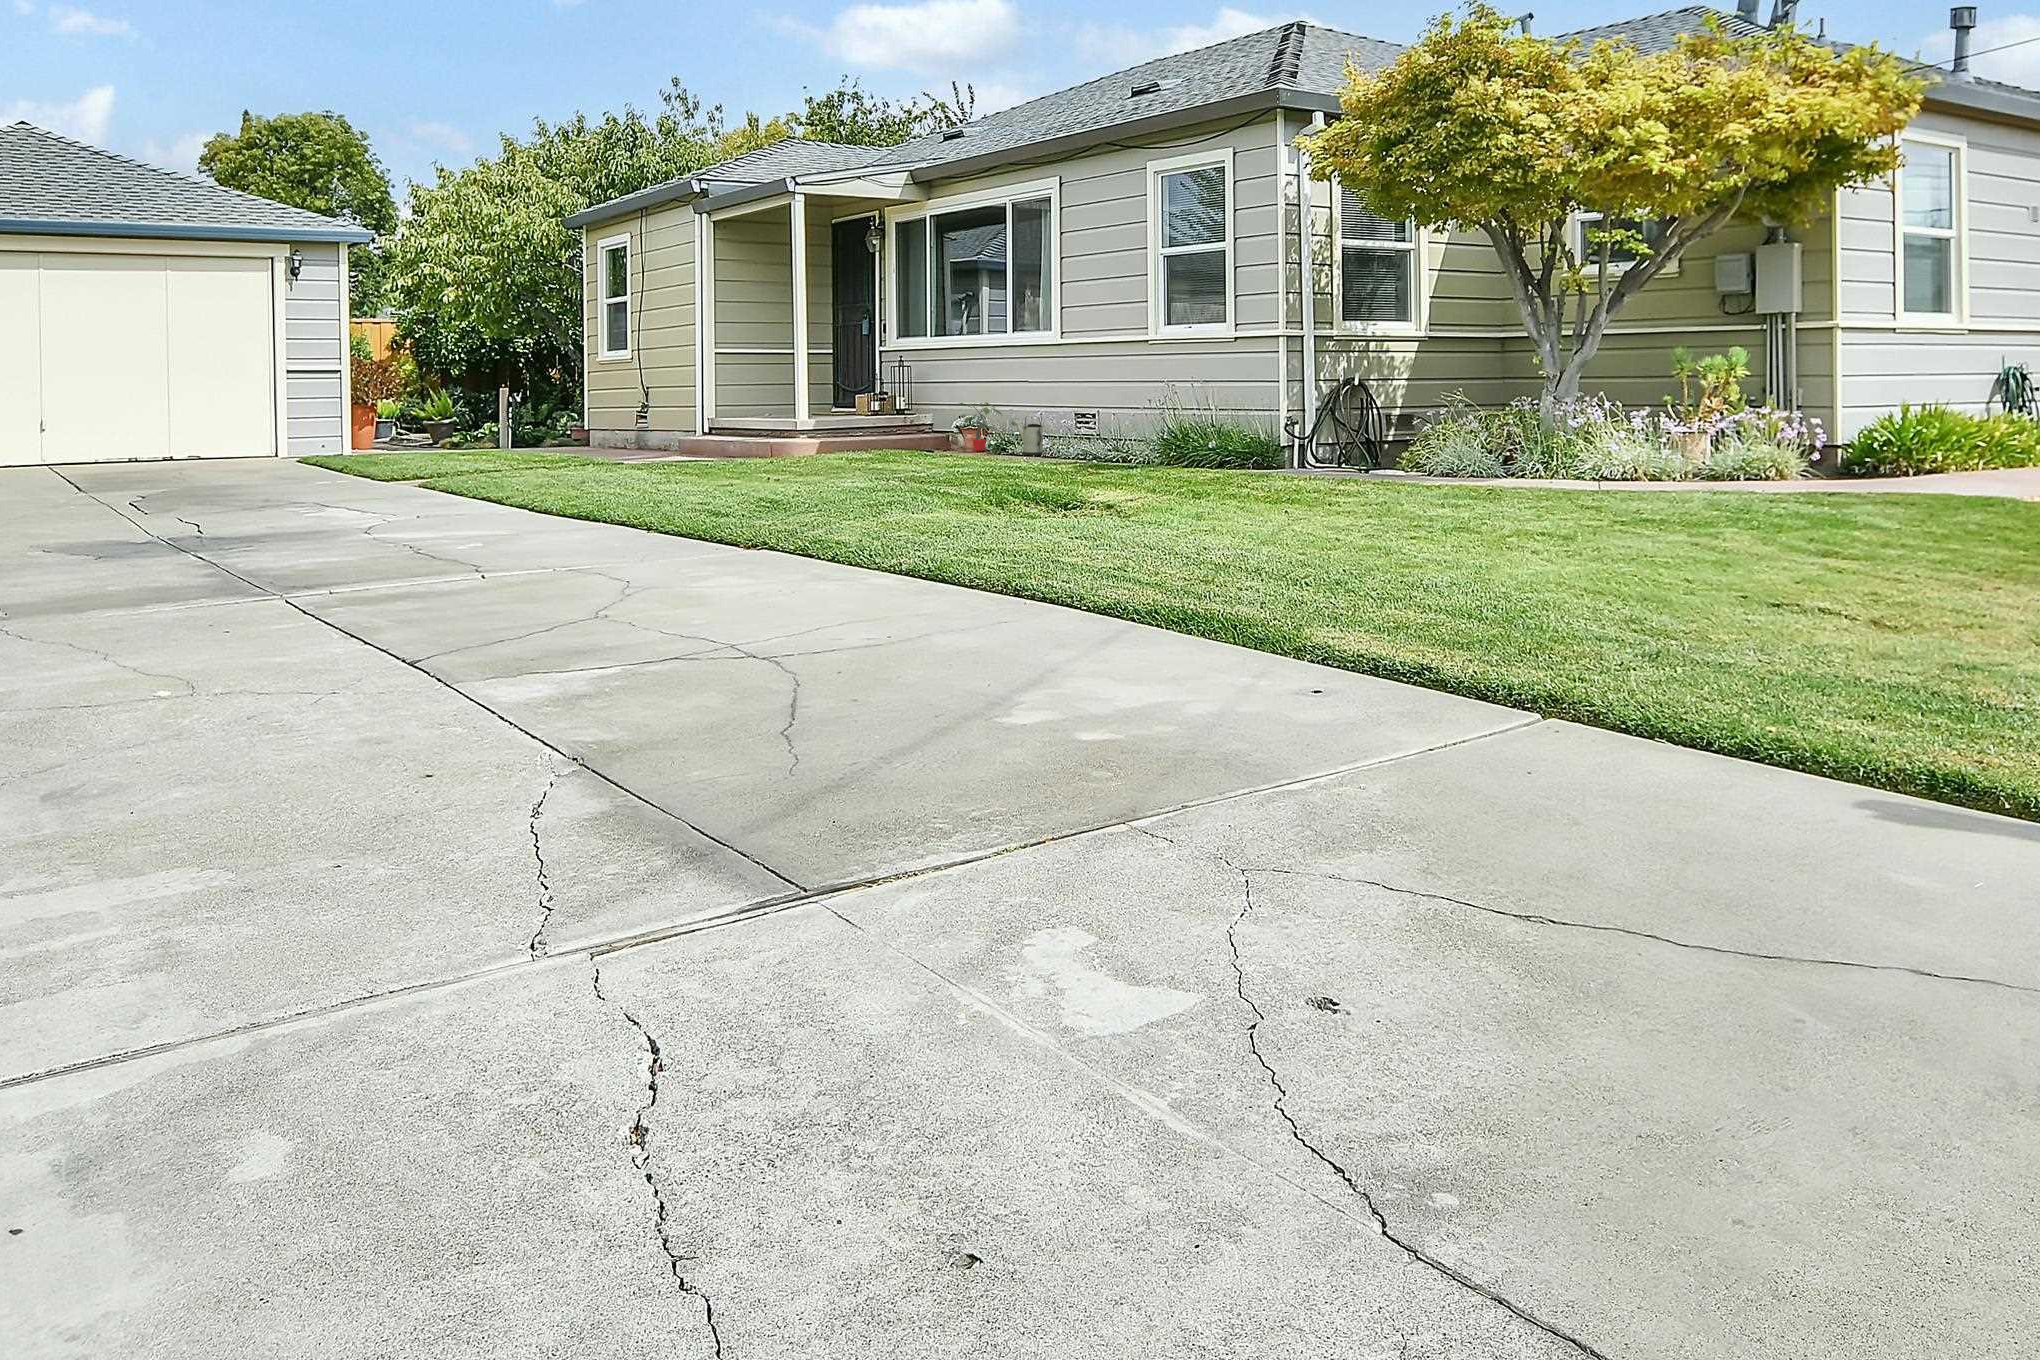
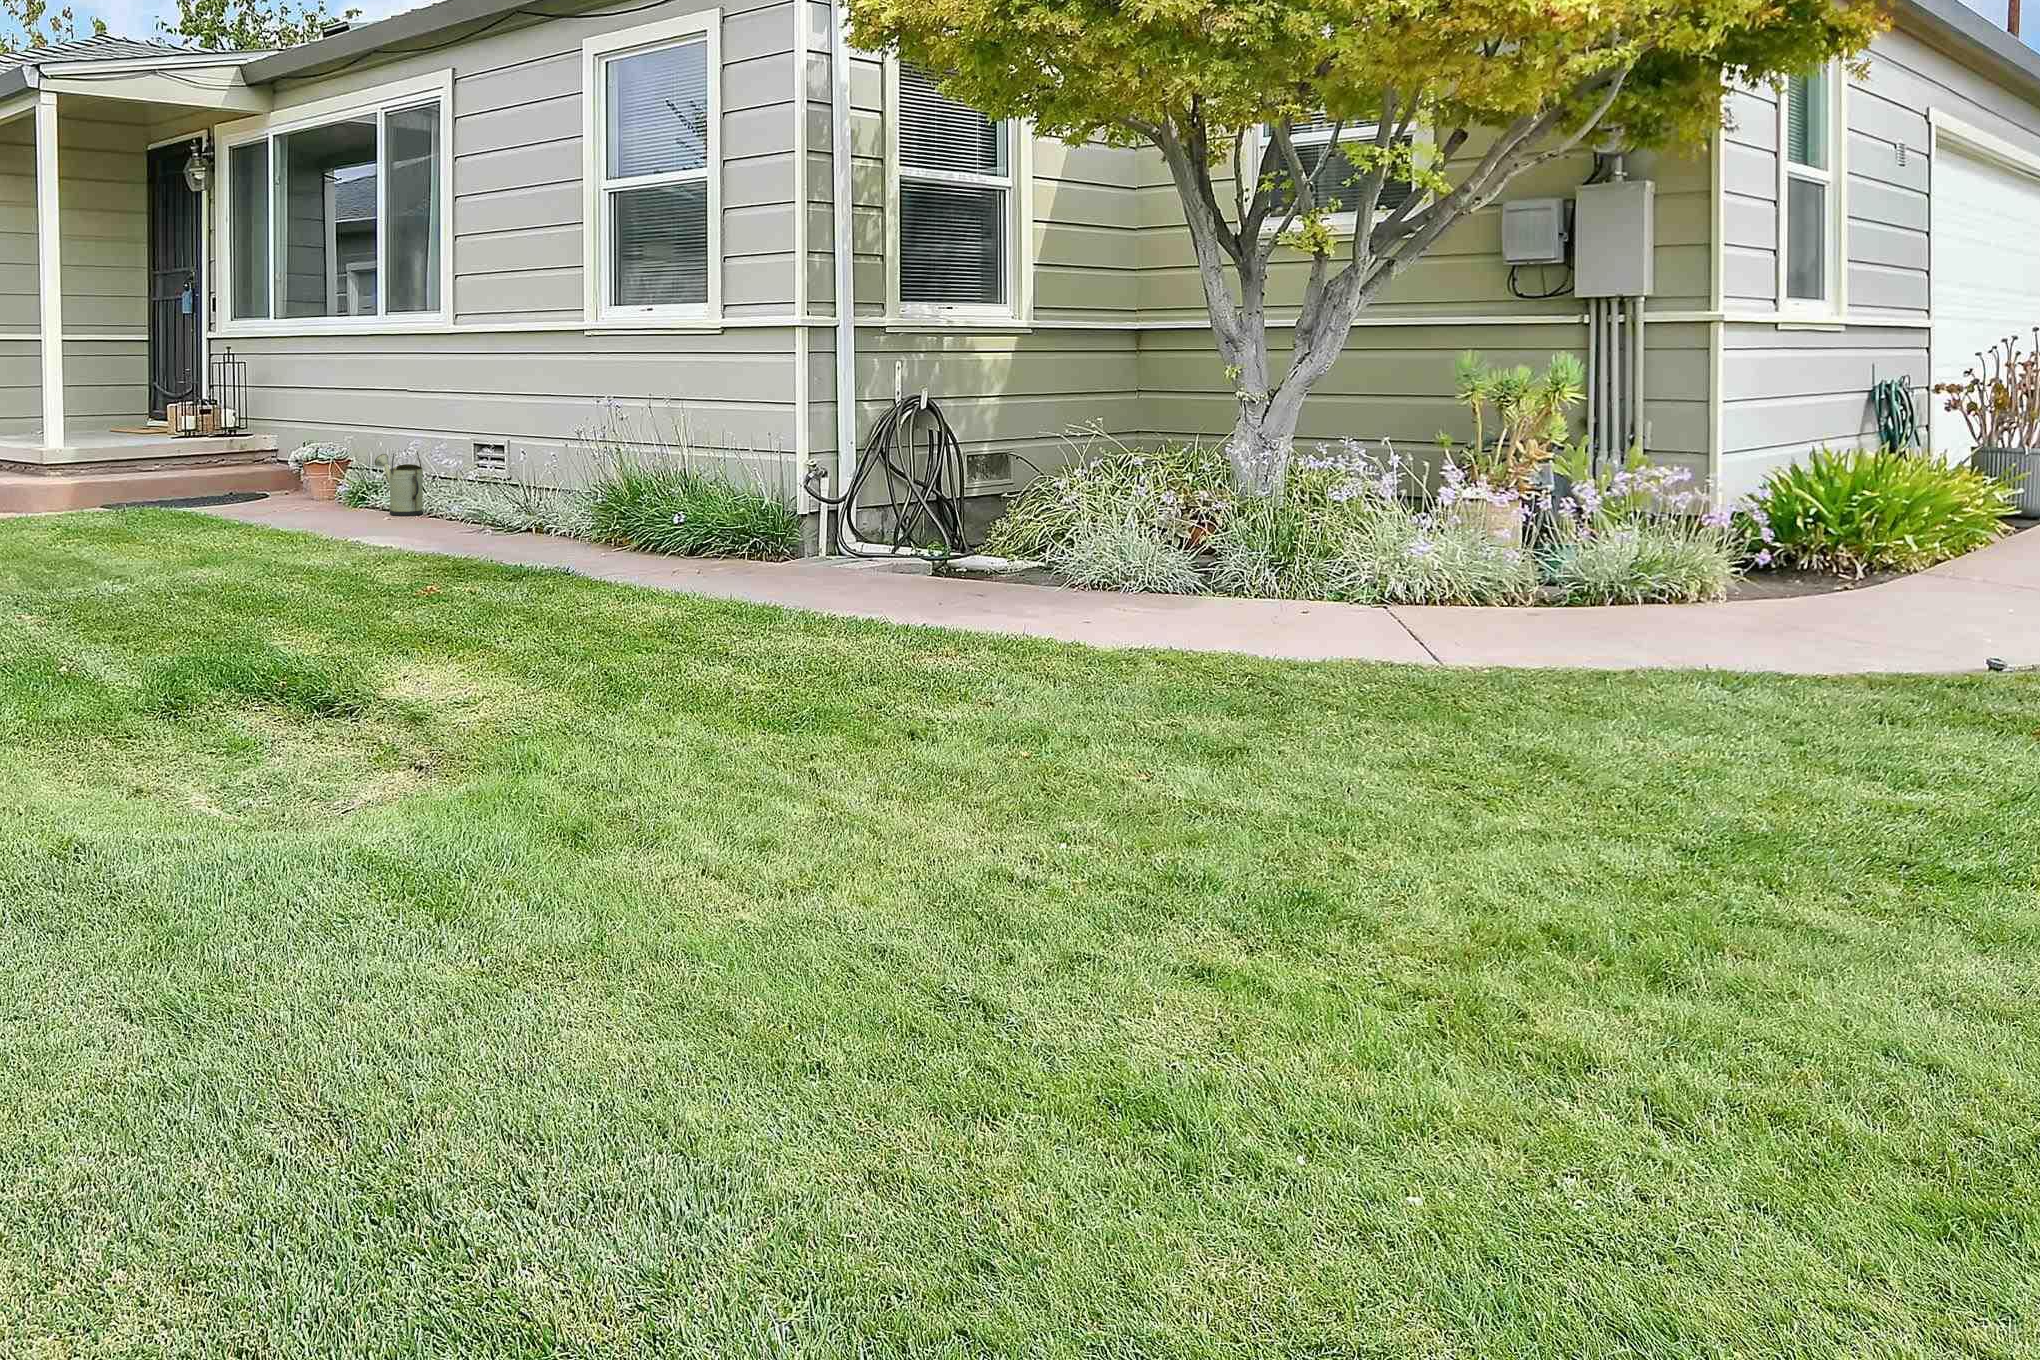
potted plant: present [959,403,1003,451] -> none [288,426,367,504]

